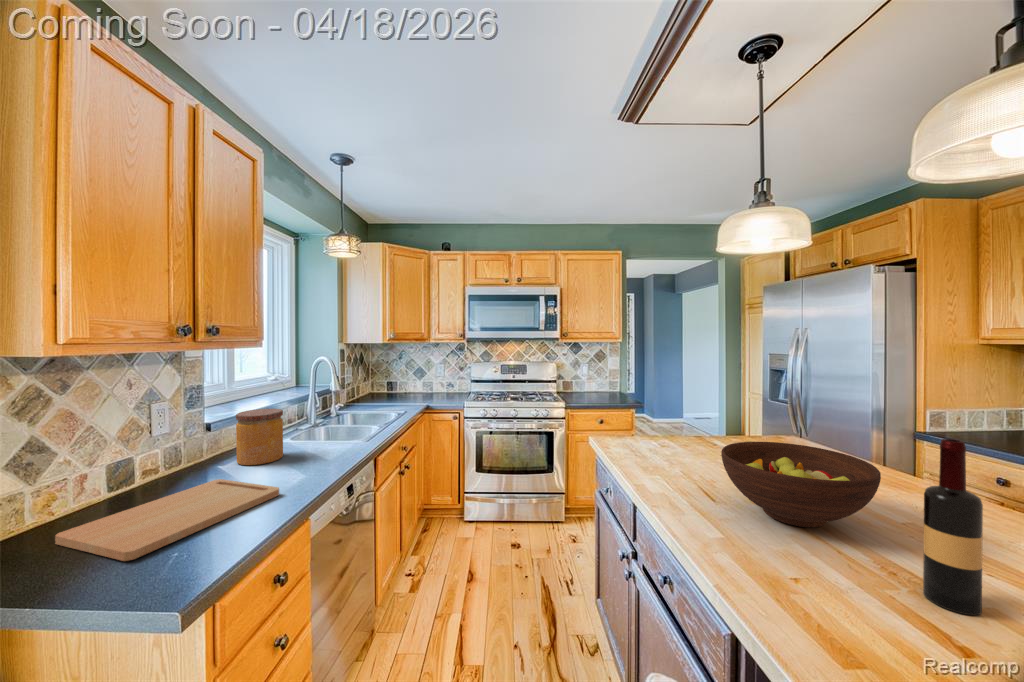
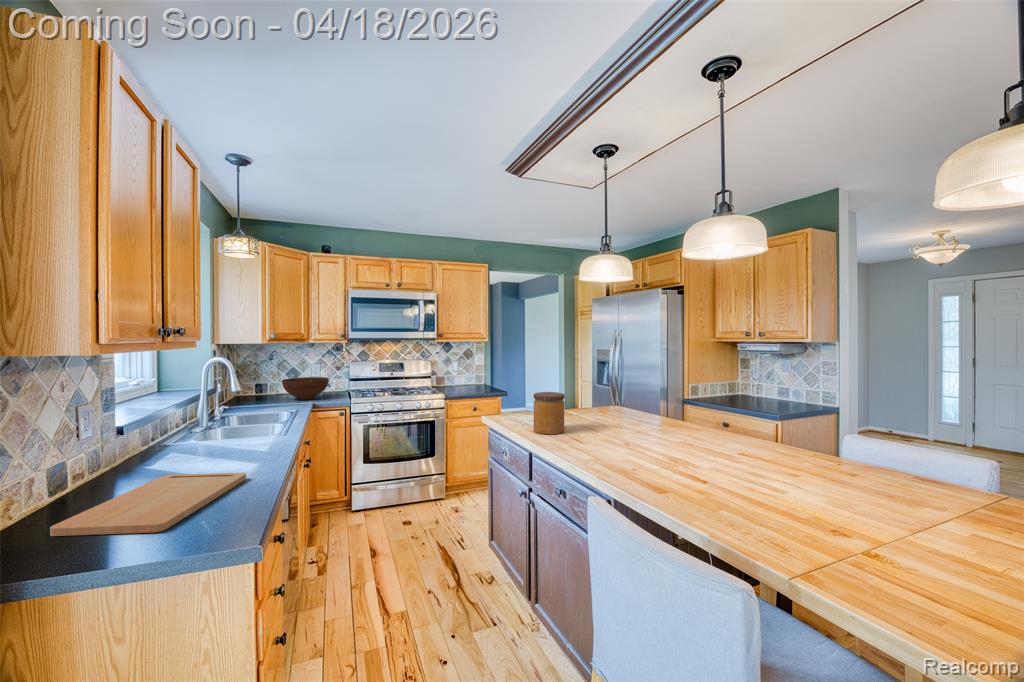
jar: present [236,409,283,465] -> present [533,392,565,434]
wine bottle: present [923,439,983,615] -> none [681,389,701,470]
fruit bowl: present [721,442,881,527] -> present [282,377,329,400]

